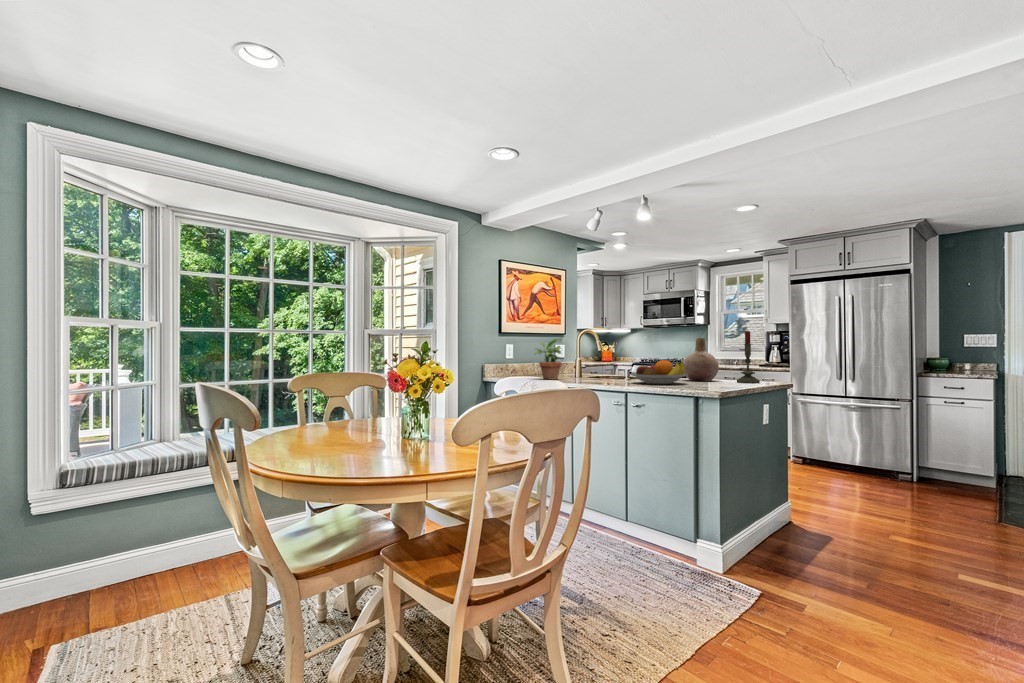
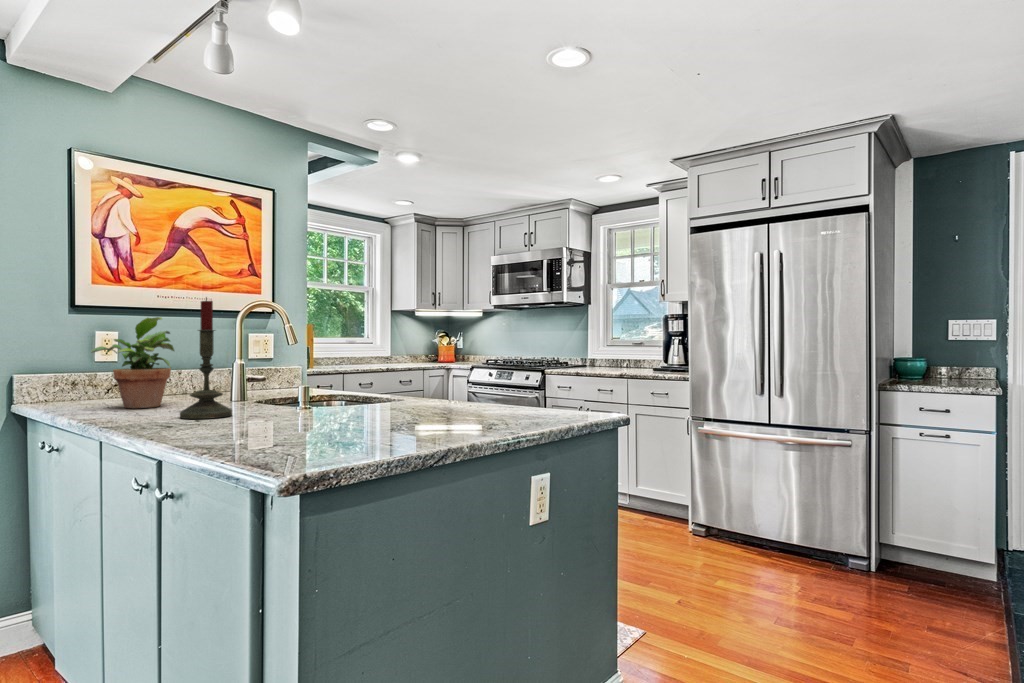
candle: present [737,331,760,383] -> present [180,297,232,419]
vase: present [683,338,719,381] -> none [416,317,491,412]
fruit bowl: present [631,360,687,384] -> none [248,368,384,426]

